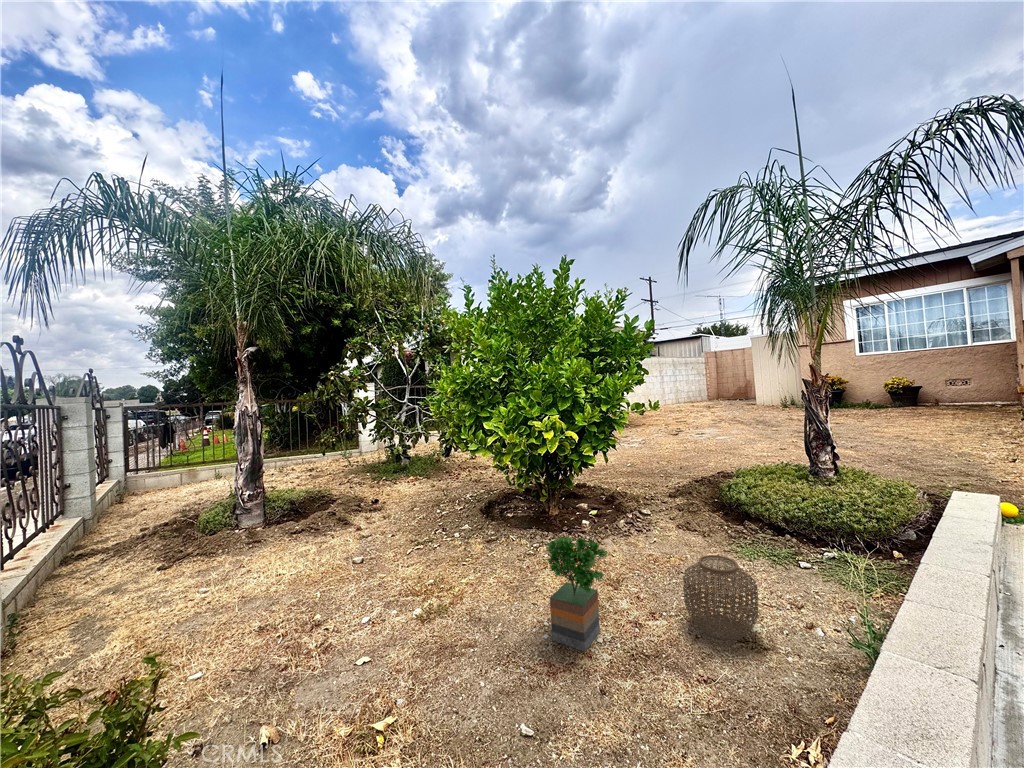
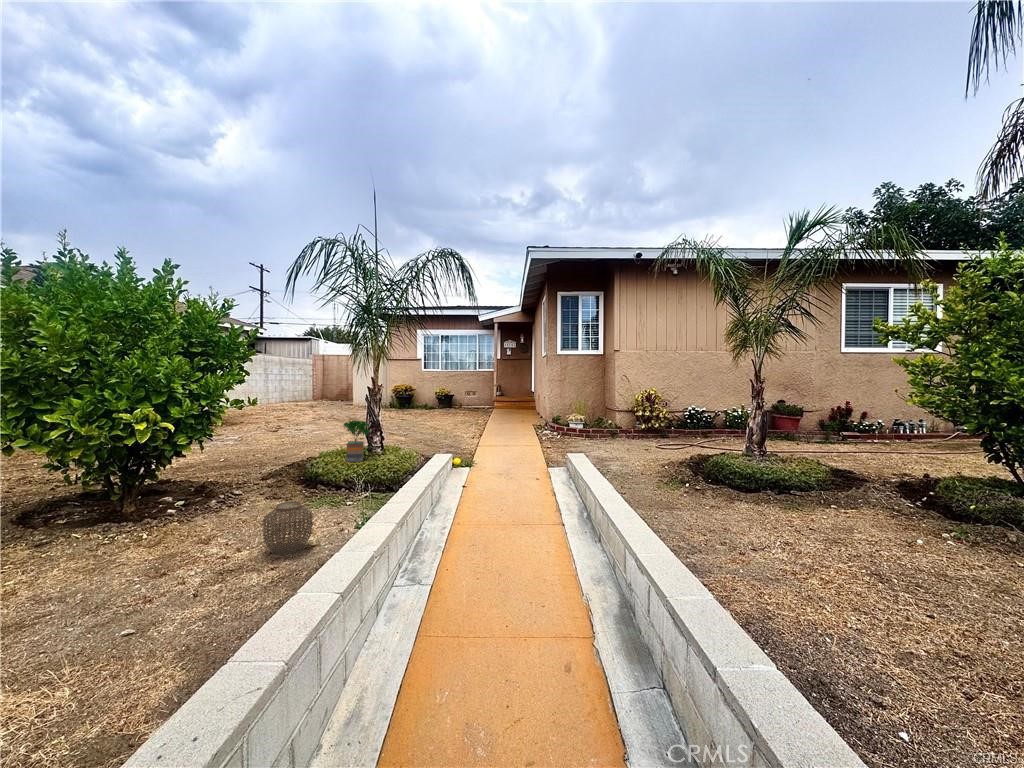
potted tree: present [547,536,607,652] -> present [344,421,370,462]

